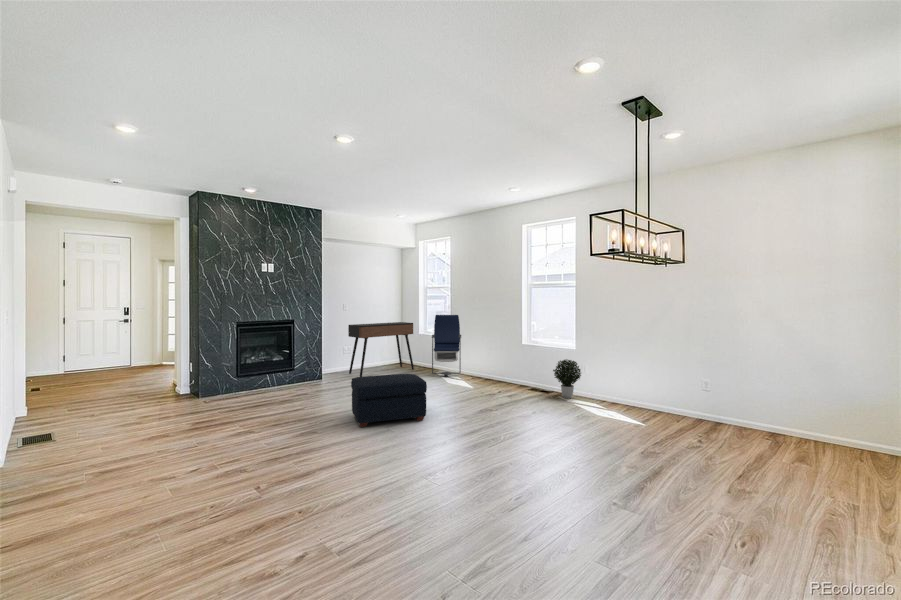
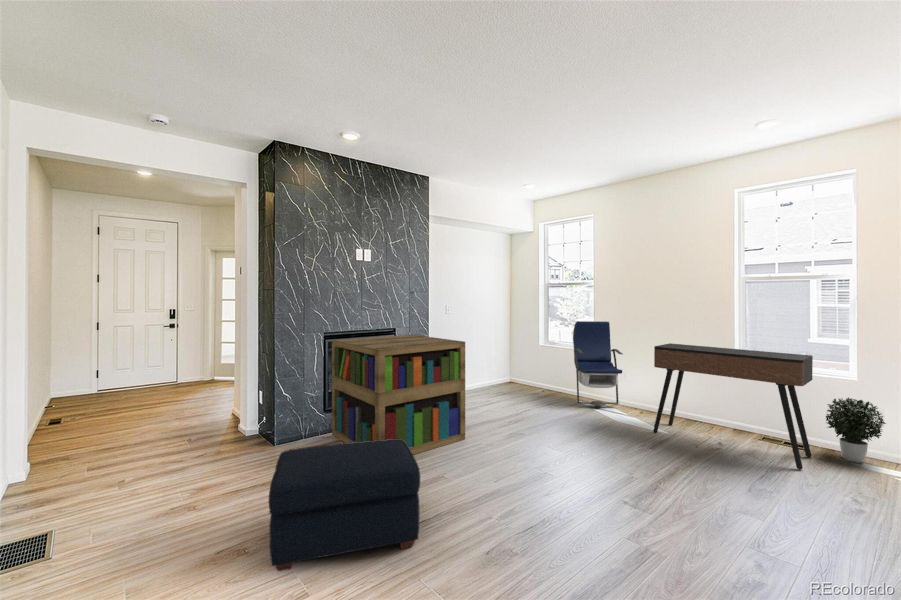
console table: present [348,322,414,377] -> present [653,343,813,470]
bookshelf: none [242,324,333,405] -> present [332,335,465,455]
ottoman: present [351,374,427,427] -> present [269,439,420,571]

